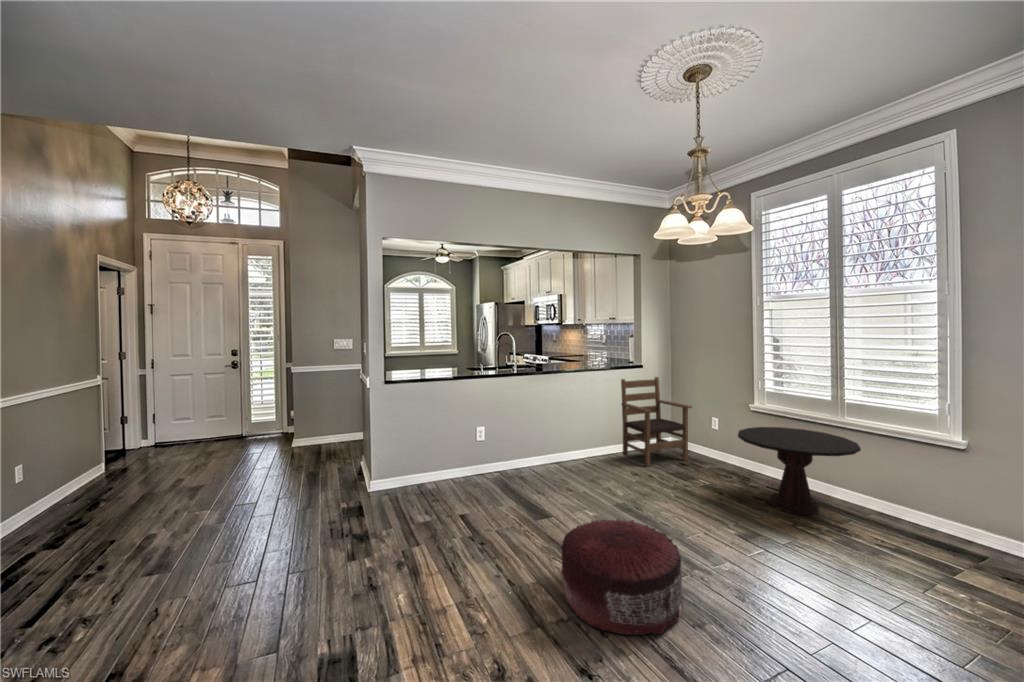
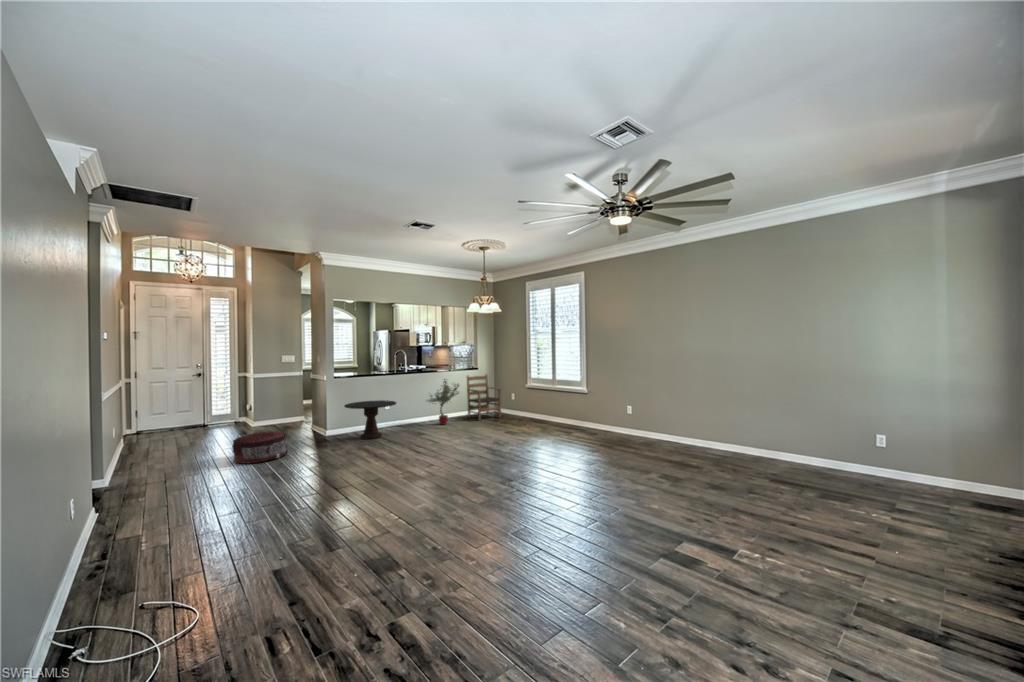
potted tree: none [547,385,611,473] -> present [427,379,459,425]
side table: present [738,427,861,515] -> present [344,400,396,439]
pouf: present [561,519,683,635] -> present [232,431,288,464]

